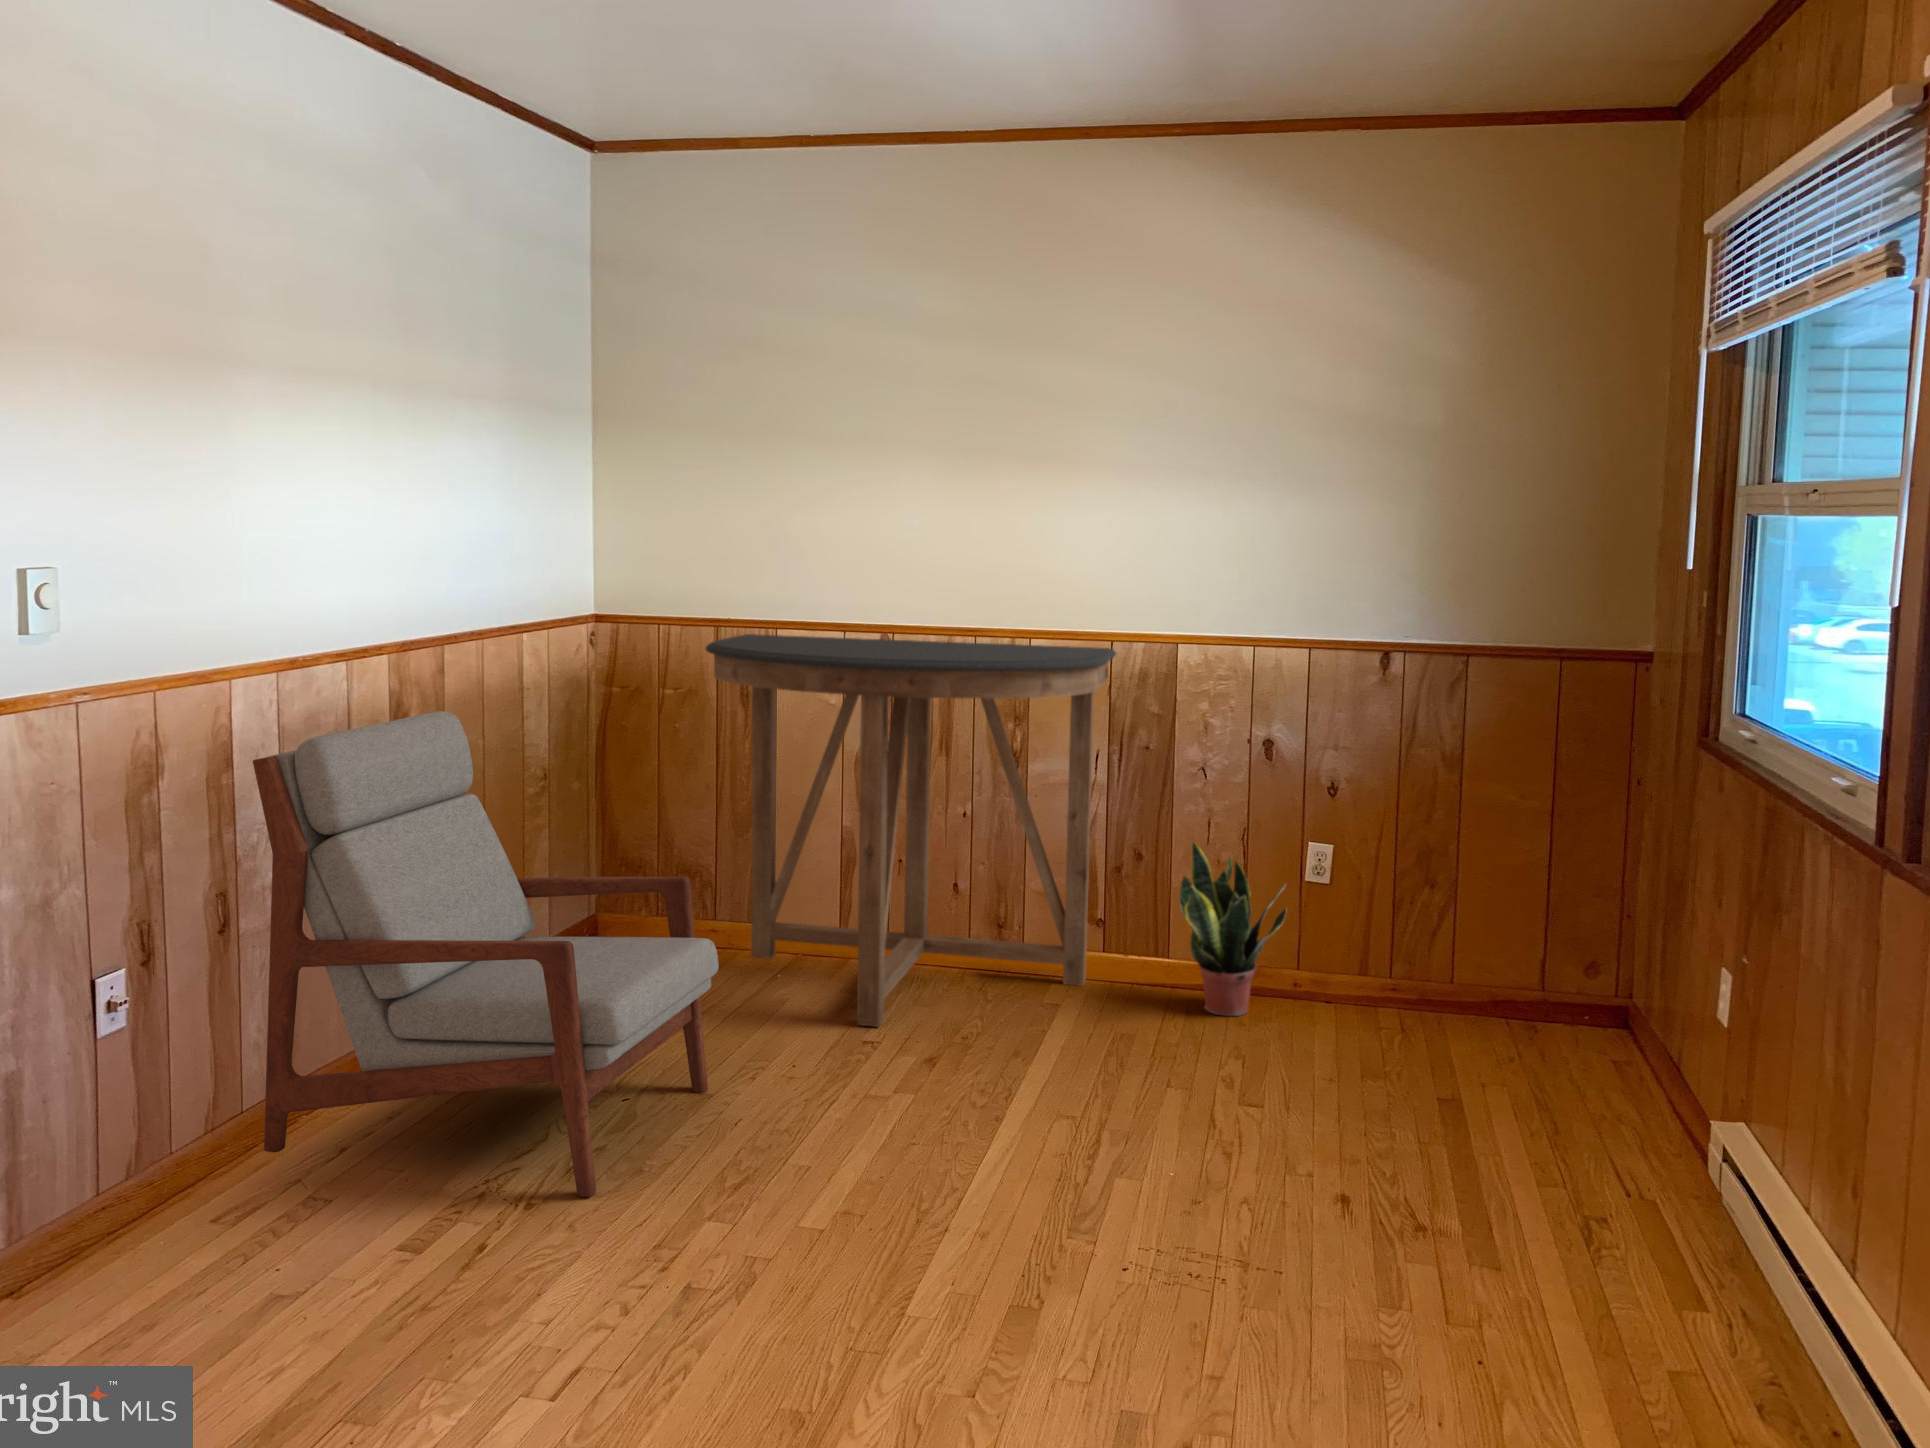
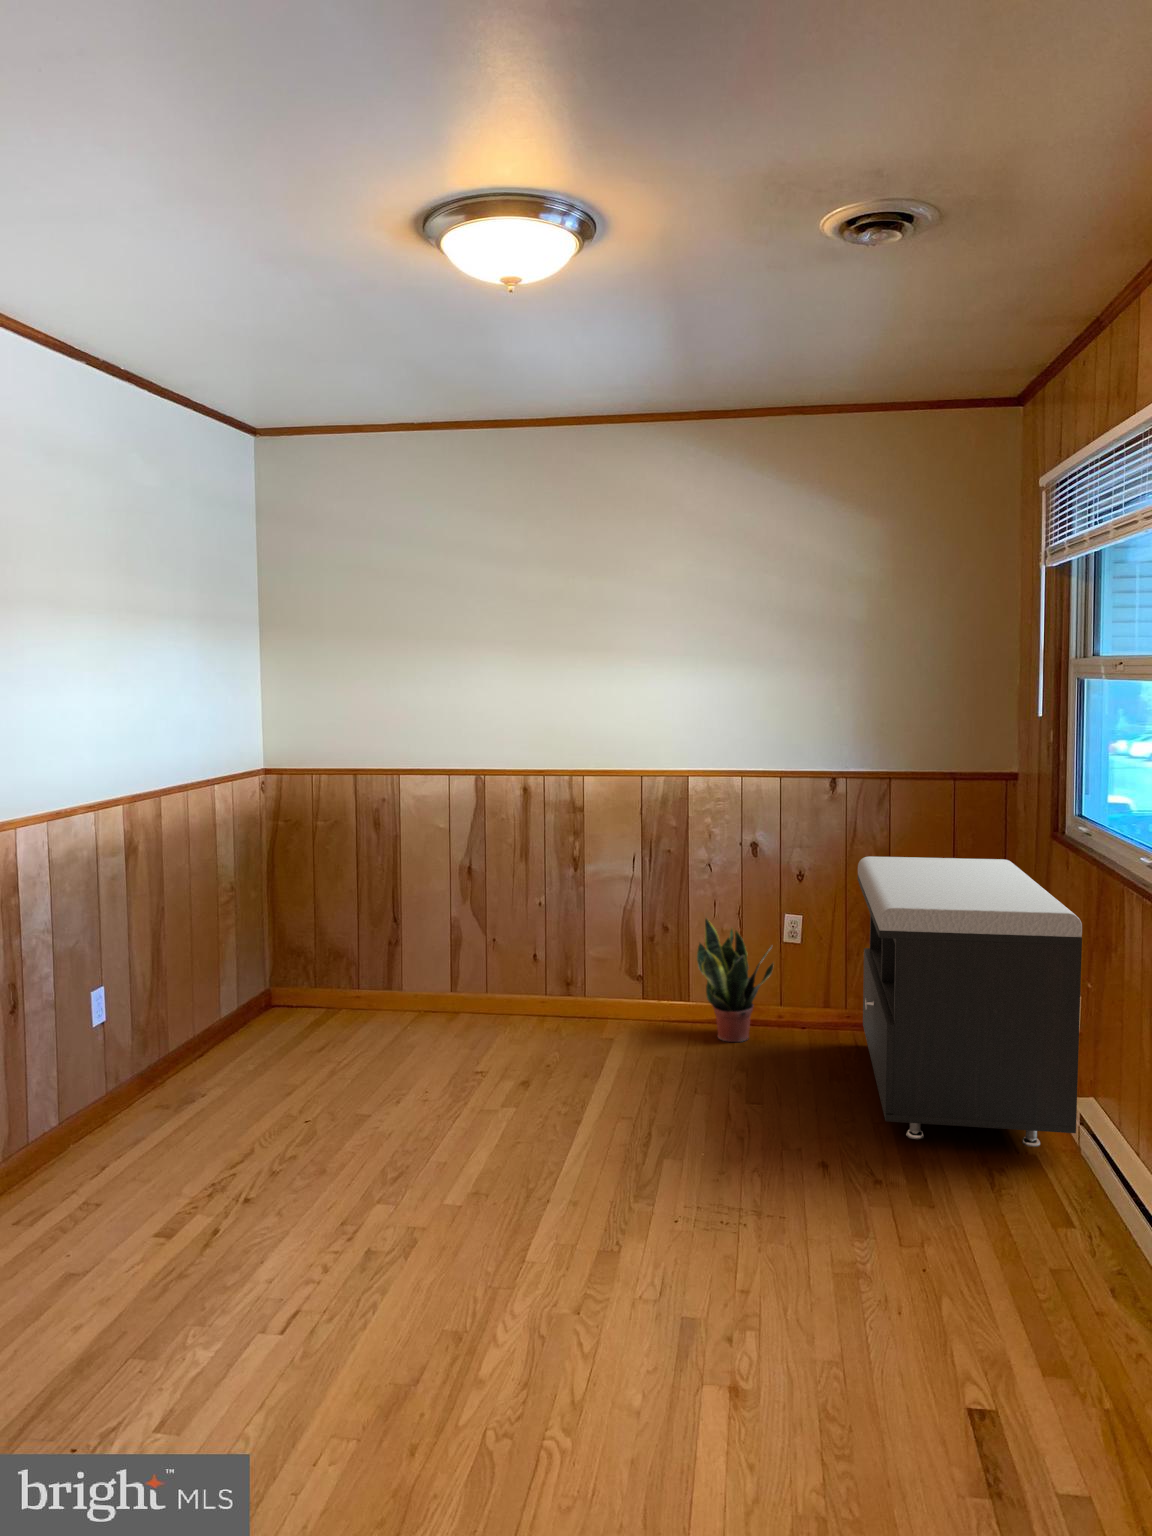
console table: present [706,634,1116,1027] -> none [349,779,646,1061]
armchair: present [253,711,719,1197] -> none [35,845,373,1191]
storage bench: none [1410,764,1740,1189] -> present [858,856,1082,1147]

